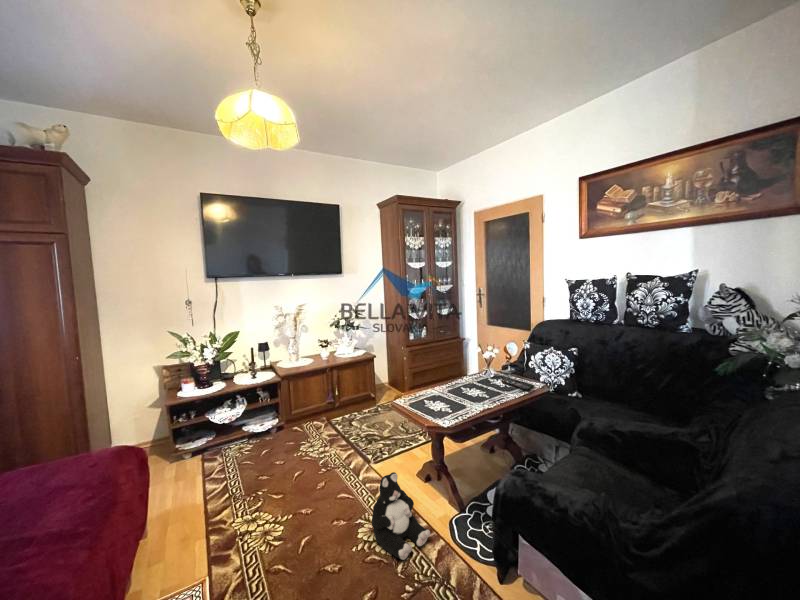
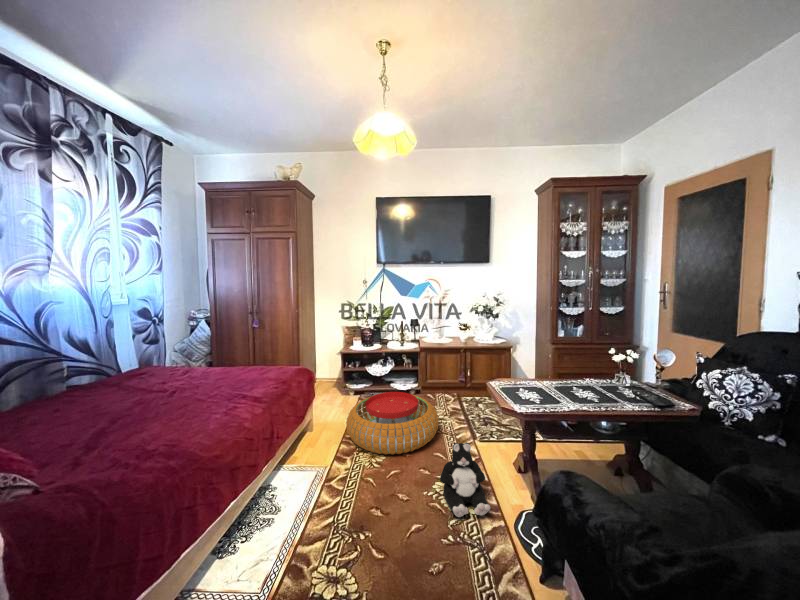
pouf: none [207,434,332,529] -> present [346,392,439,455]

